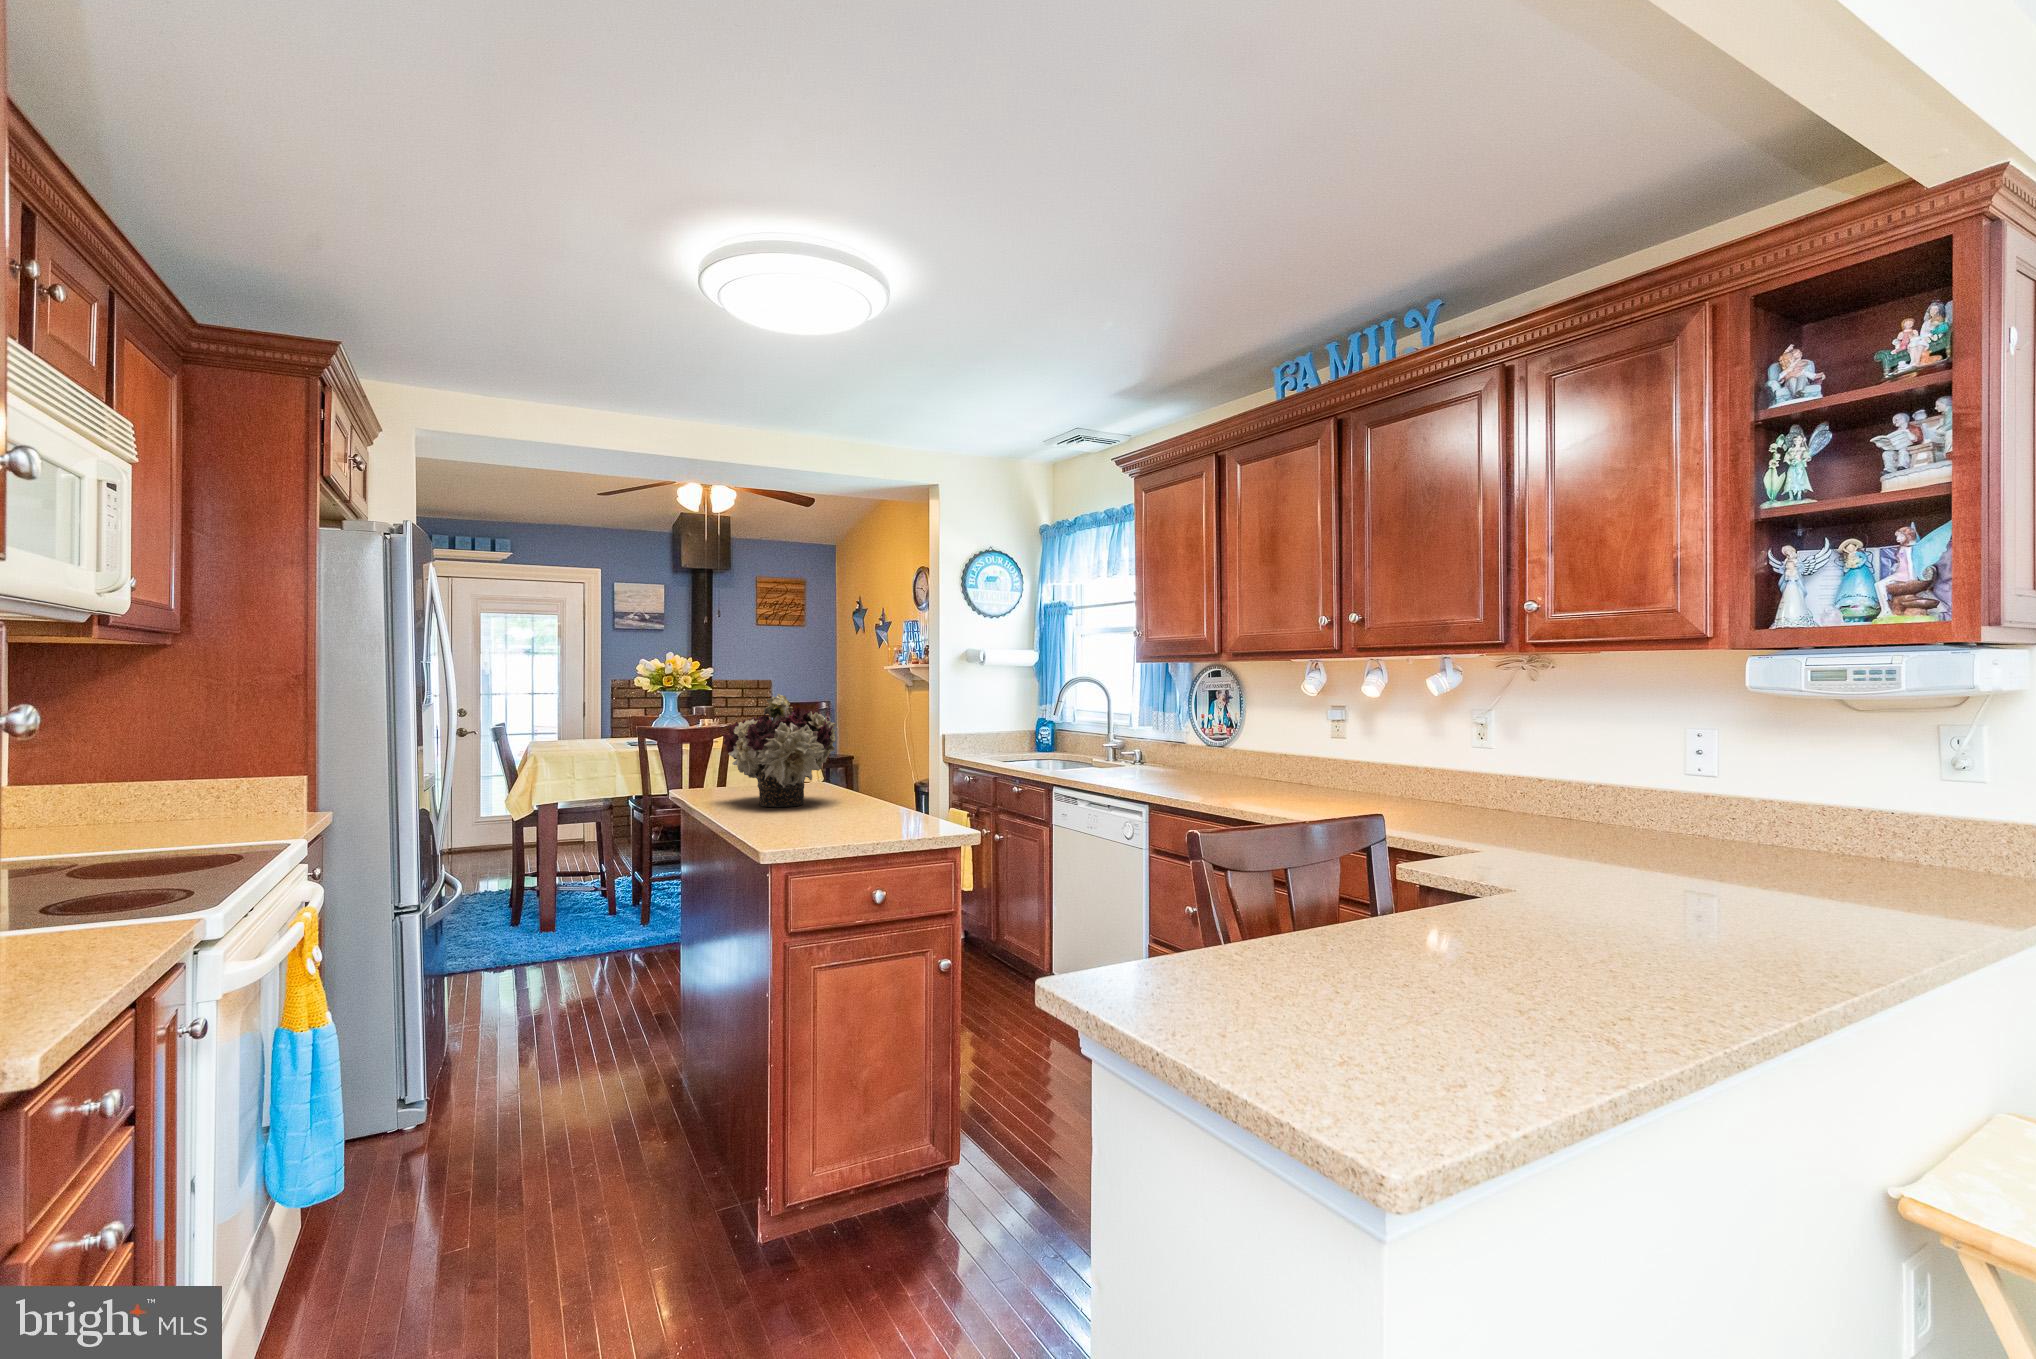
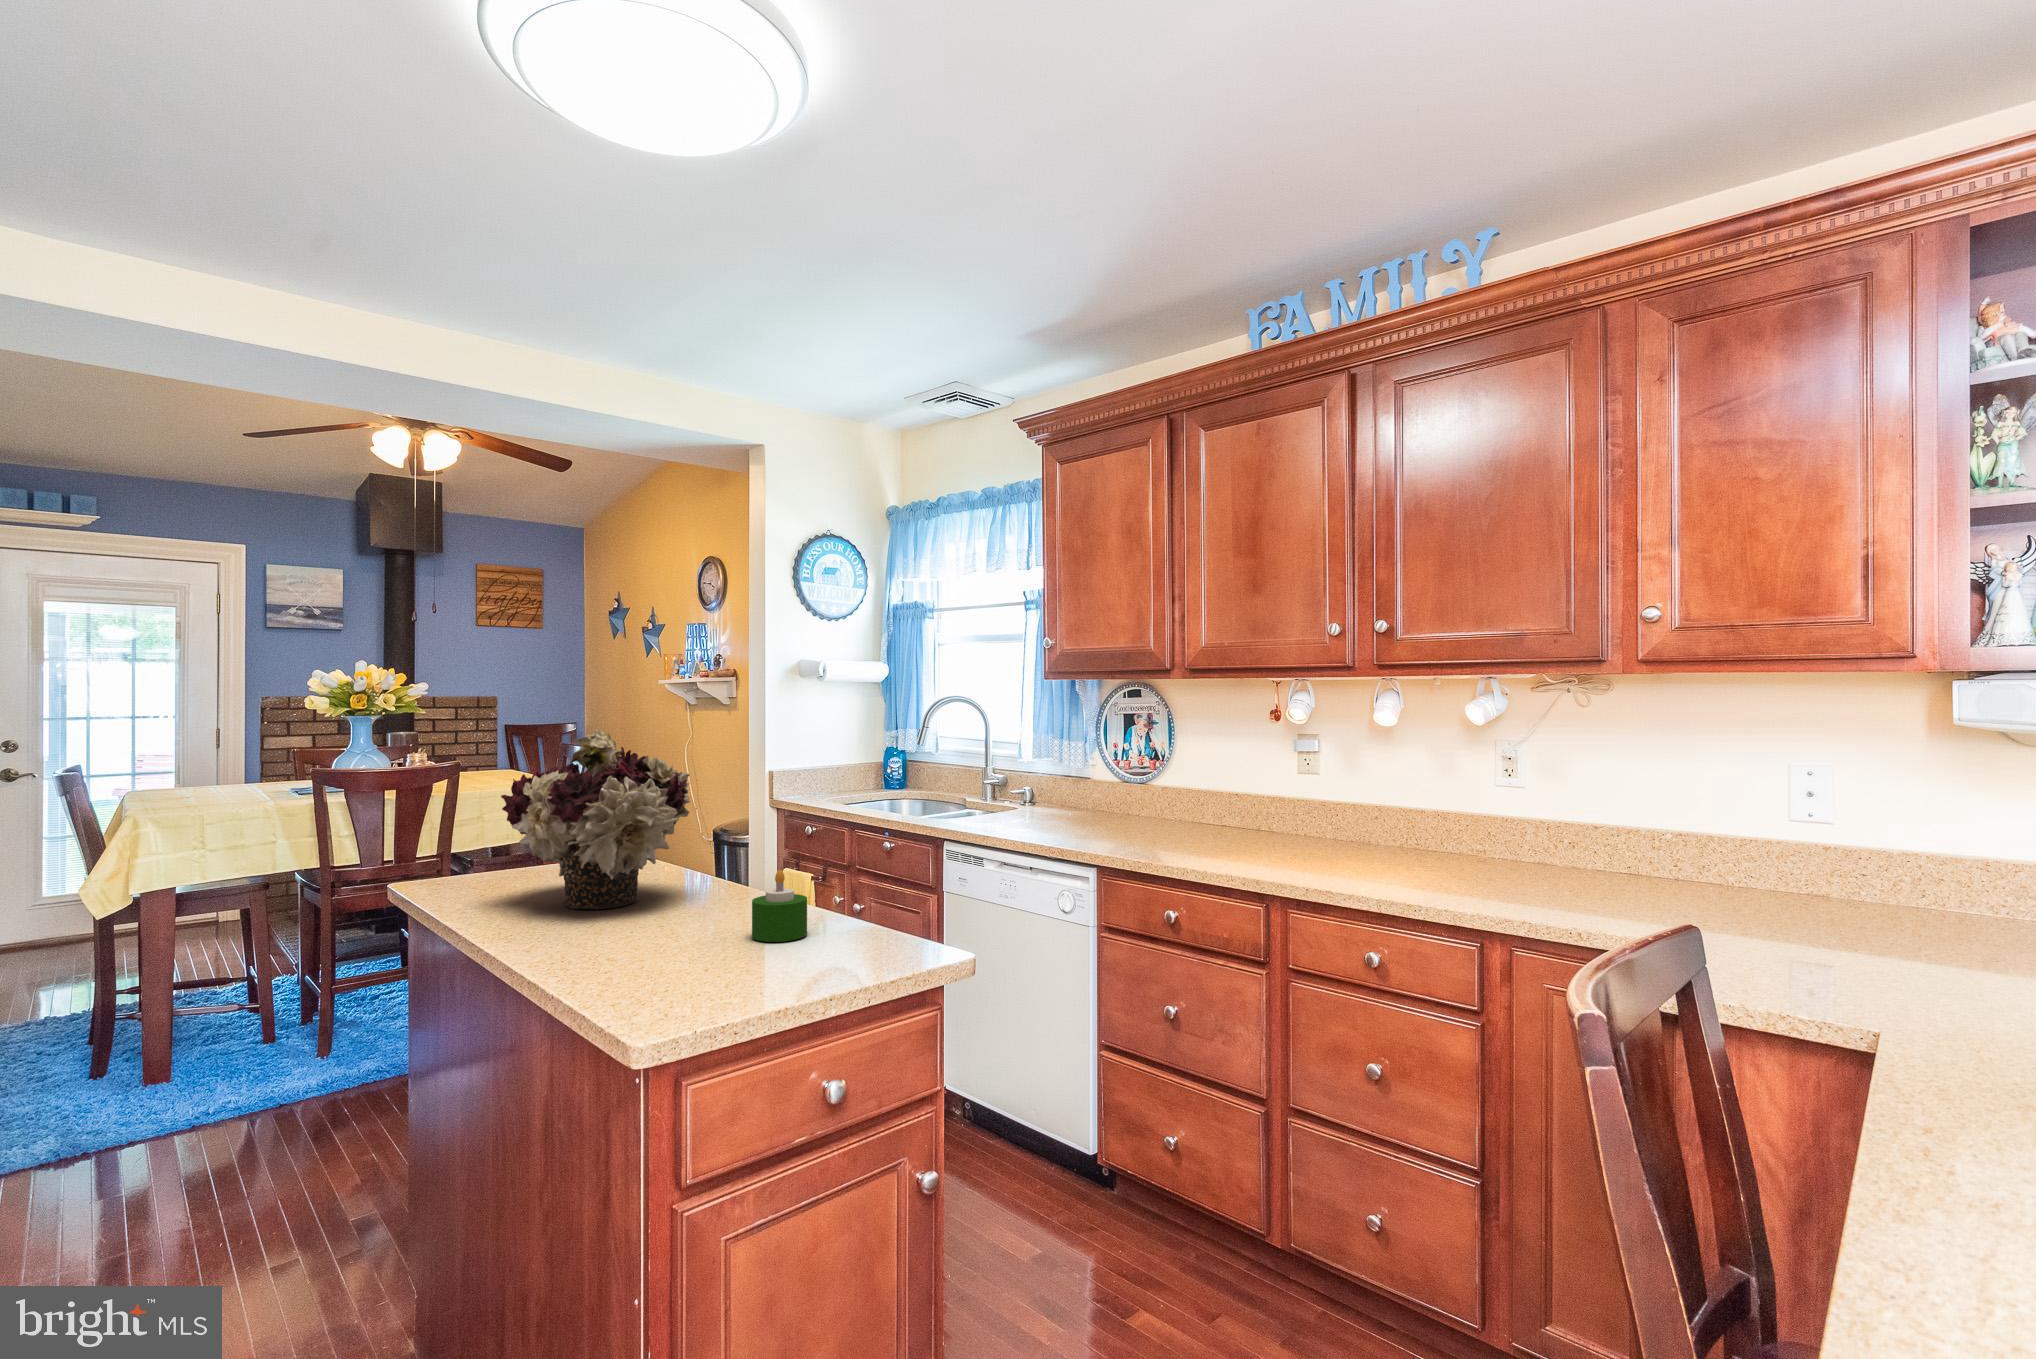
candle: none [856,781,890,825] -> present [752,870,807,942]

